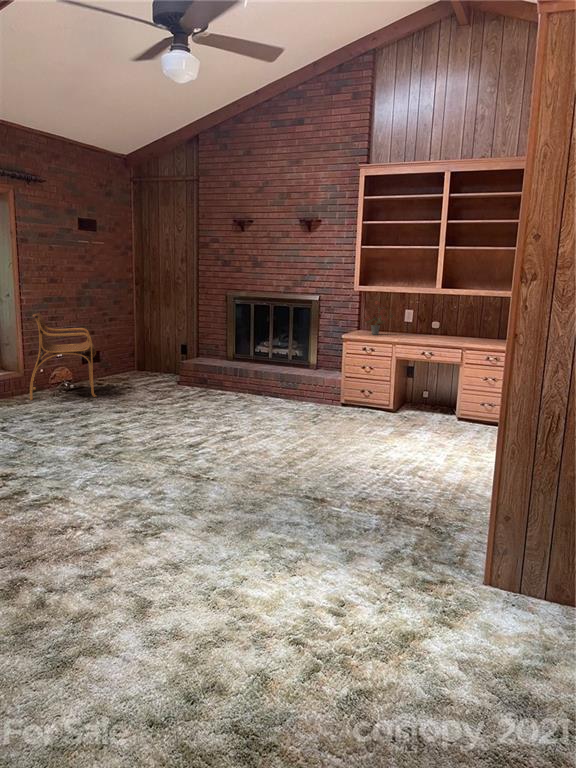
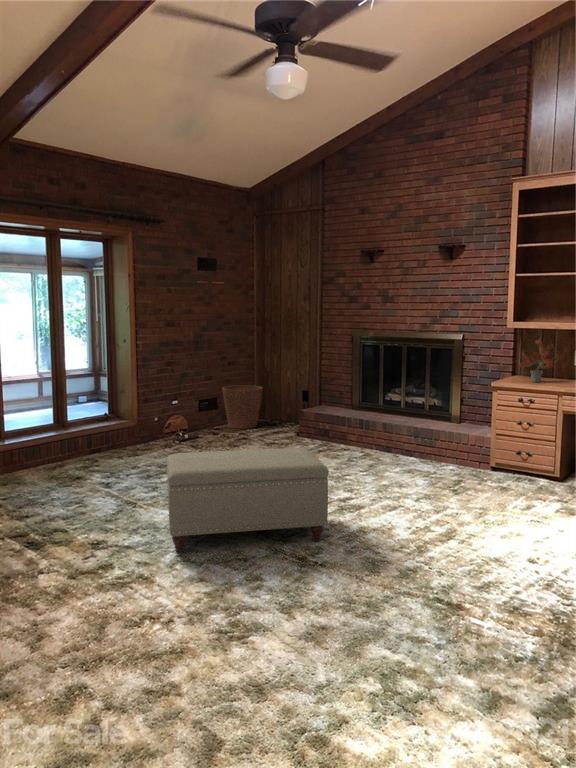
armchair: present [30,313,96,400] -> none [139,355,208,450]
basket: none [106,341,145,380] -> present [222,385,263,429]
ottoman: none [70,388,216,478] -> present [167,448,329,552]

